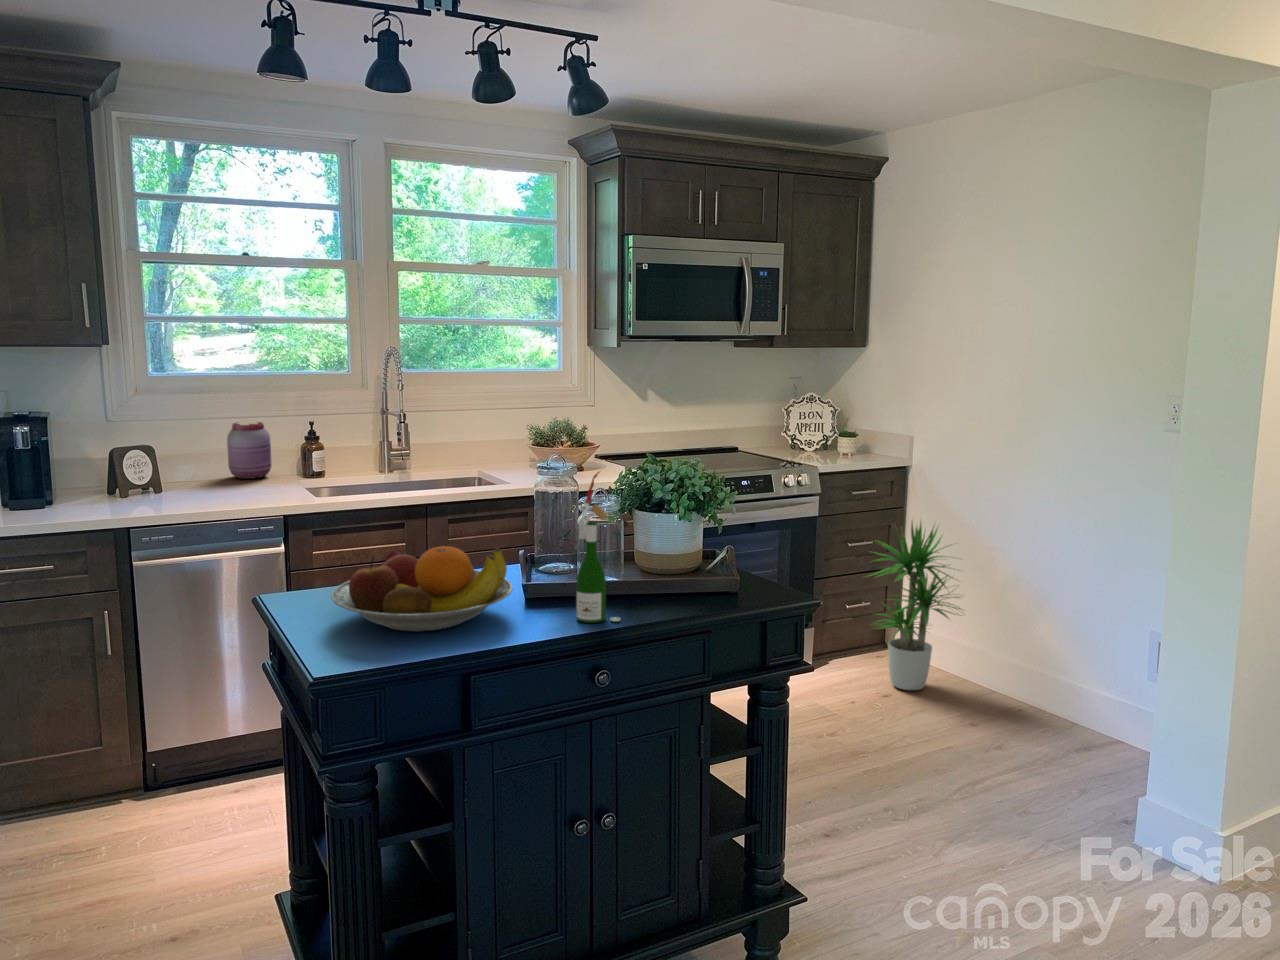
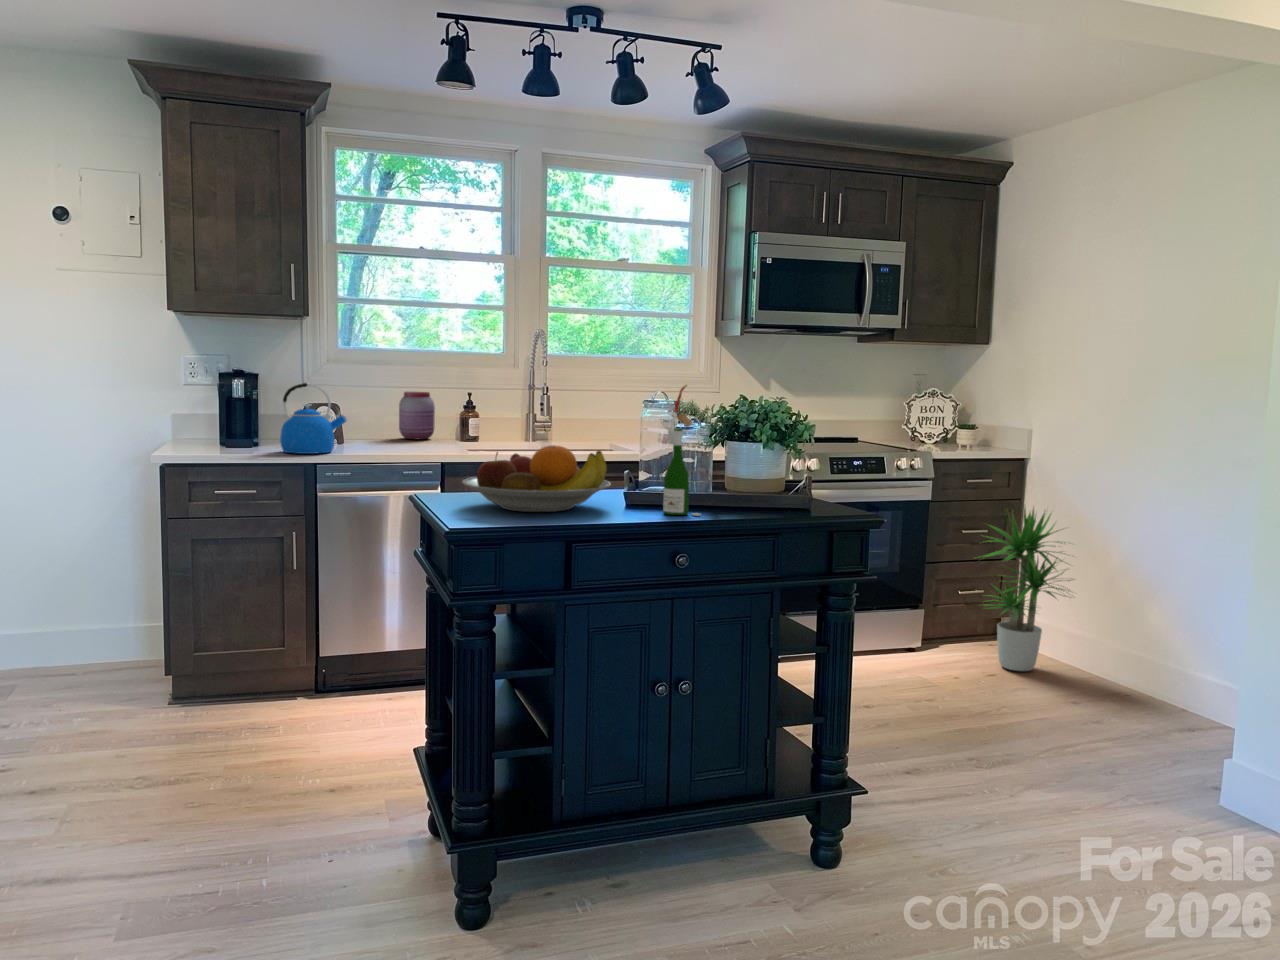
kettle: none [82,430,165,517] -> present [280,383,347,454]

